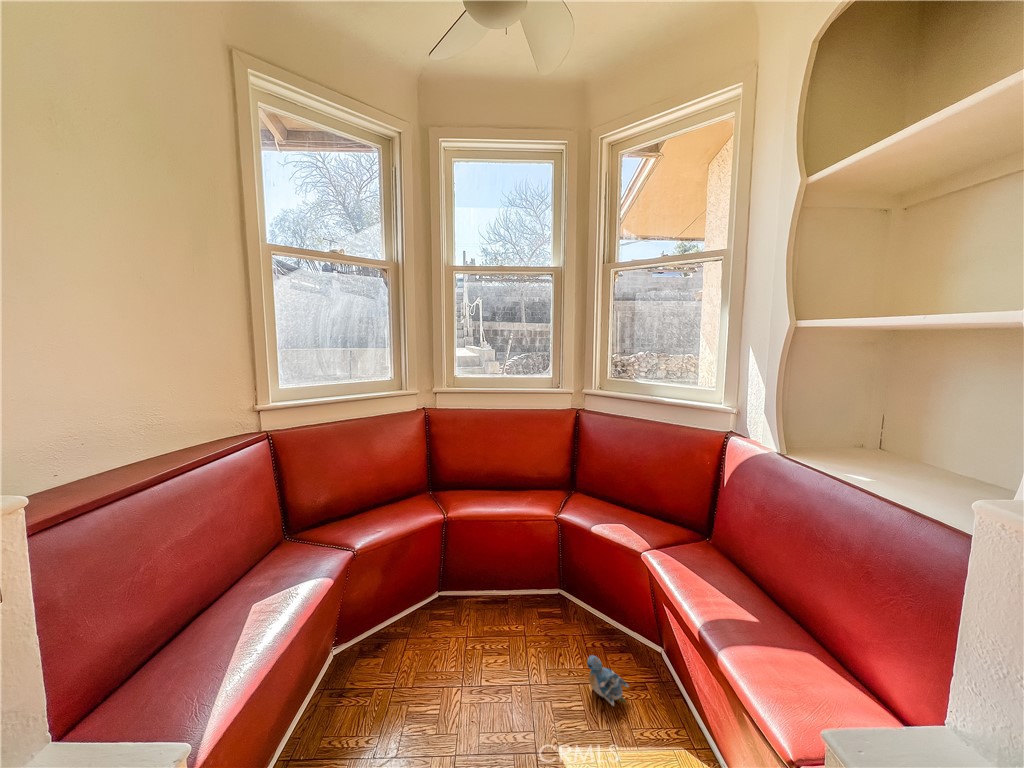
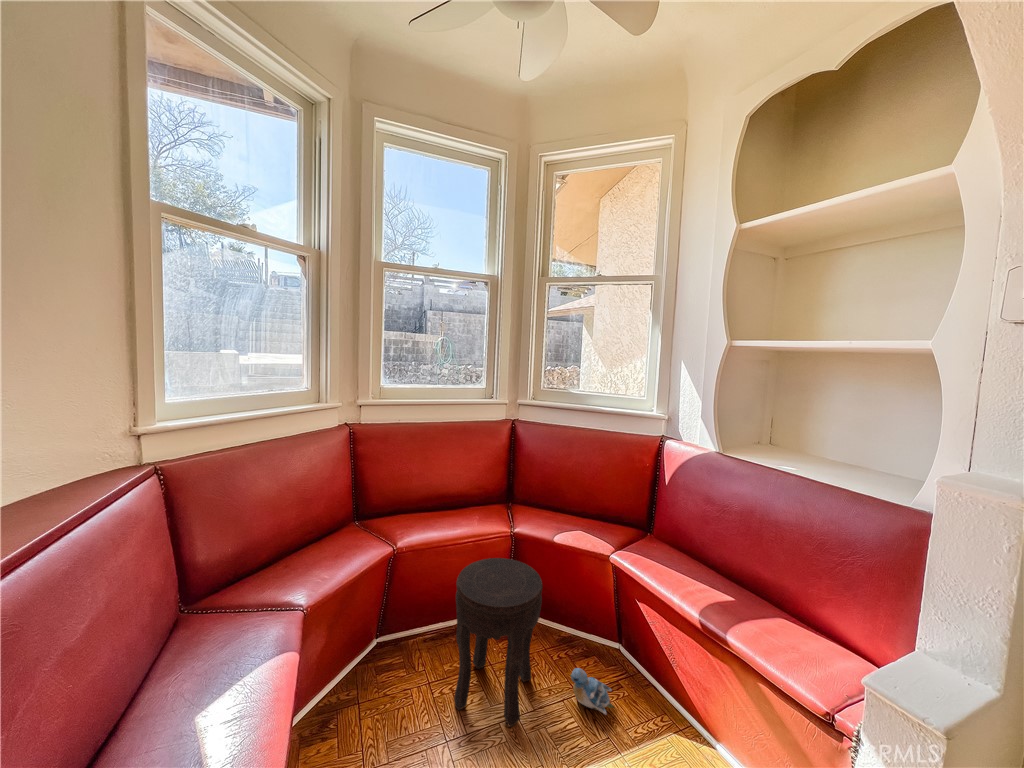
side table: none [478,537,559,691] -> present [454,558,543,727]

